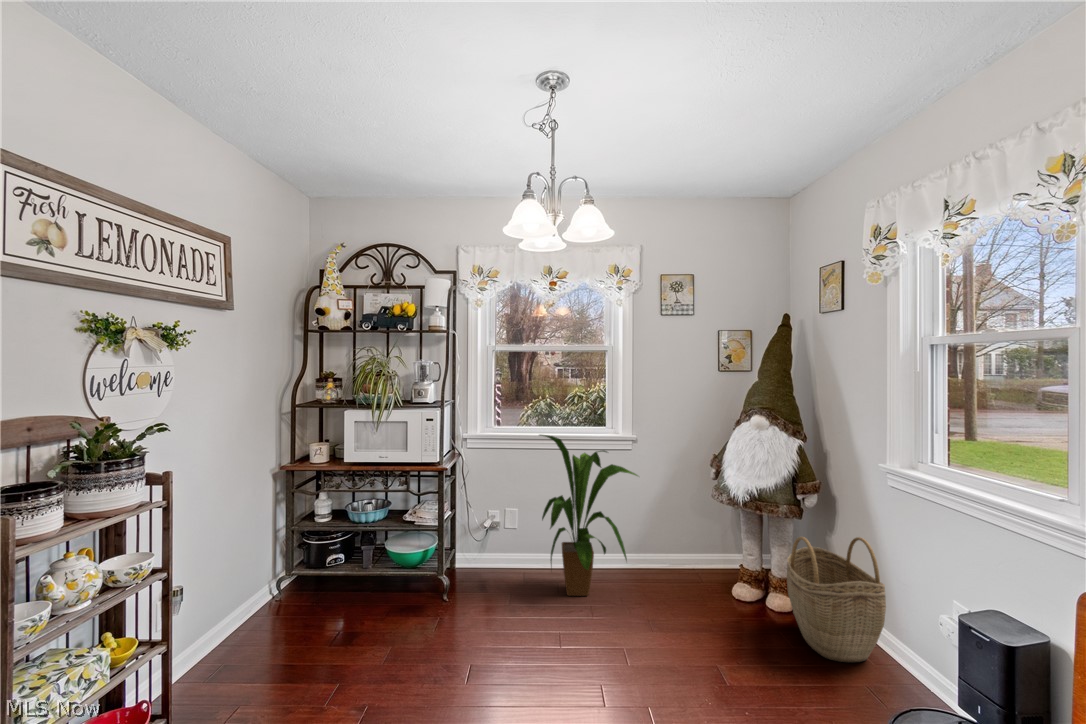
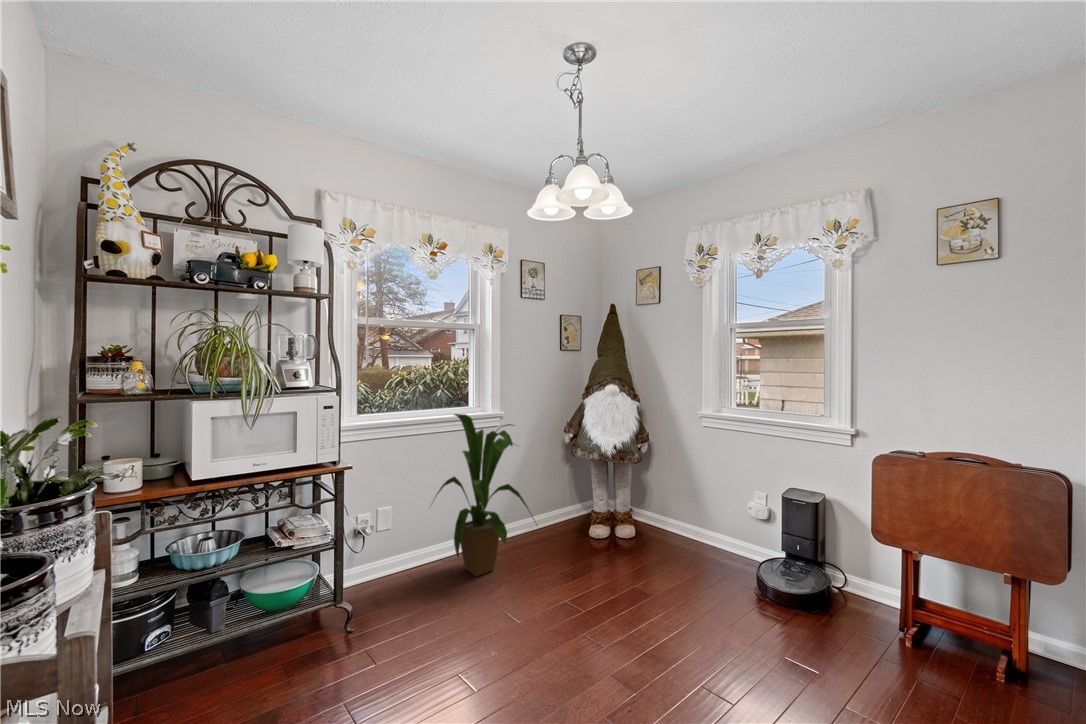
woven basket: present [787,537,886,662] -> none [645,465,718,556]

